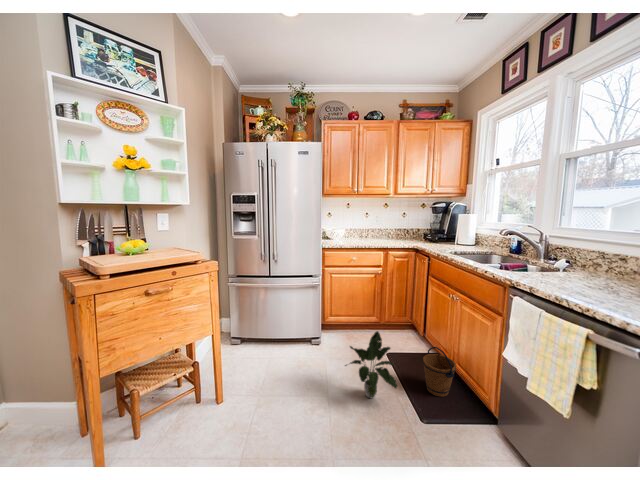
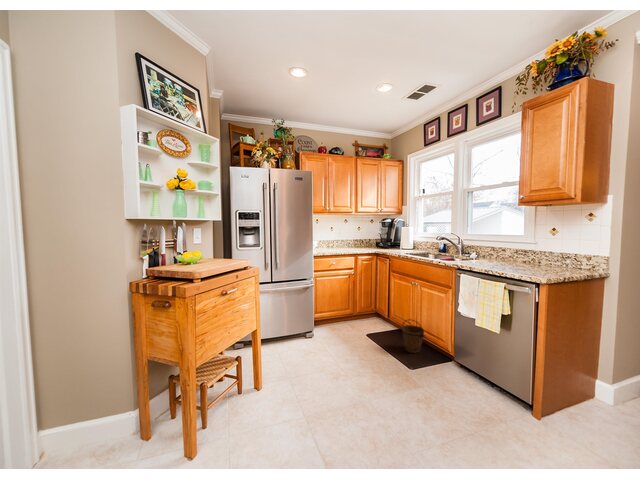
potted plant: present [345,331,397,398] -> none [354,311,394,363]

